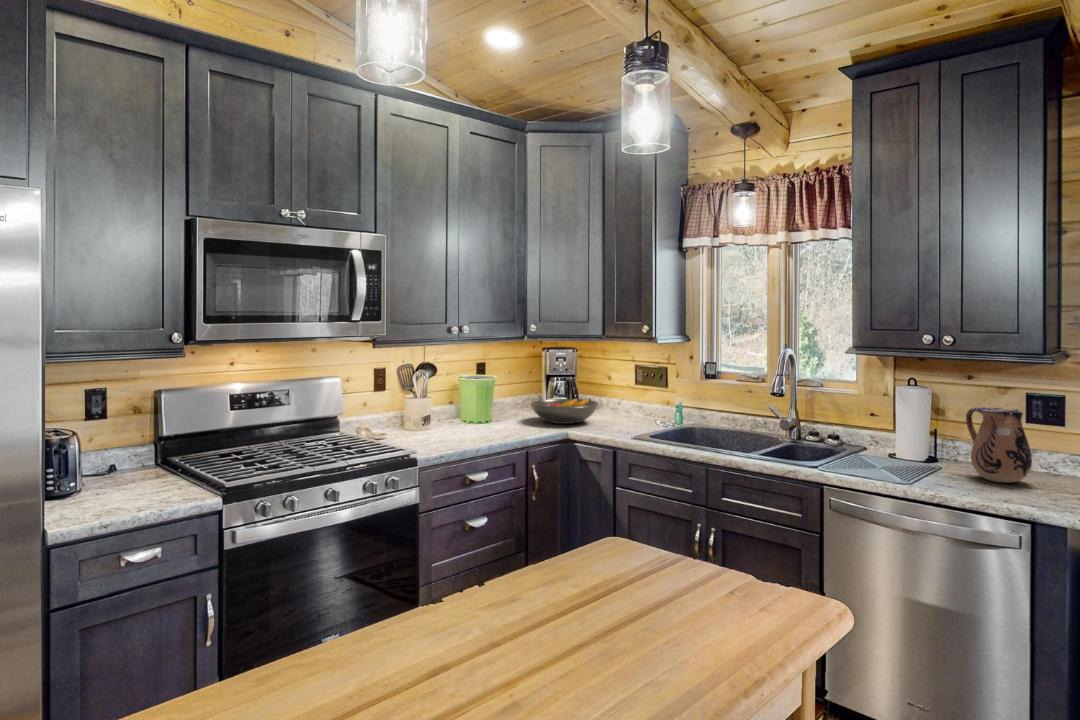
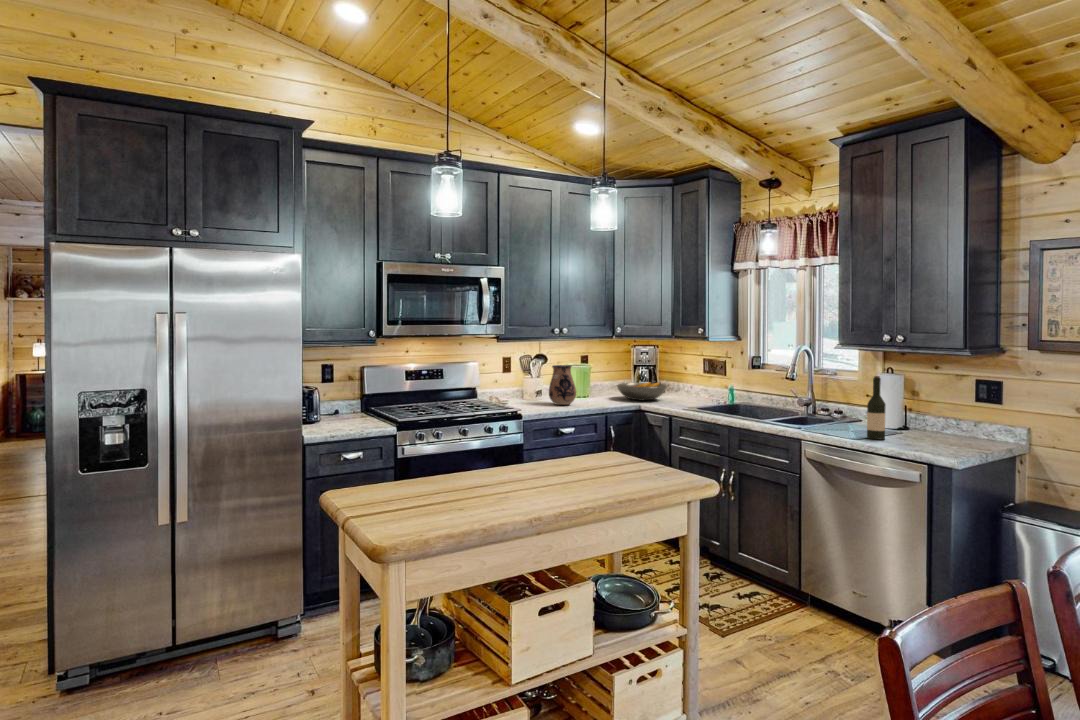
wine bottle: none [910,394,939,483] -> present [867,376,886,440]
ceramic pitcher: present [966,407,1032,483] -> present [549,365,576,405]

